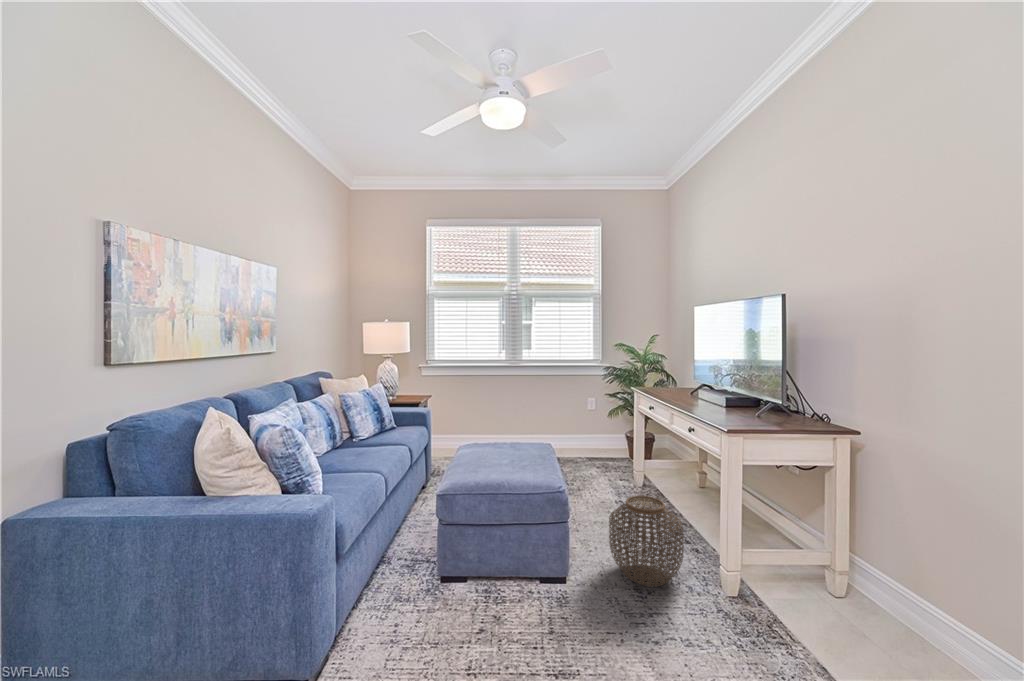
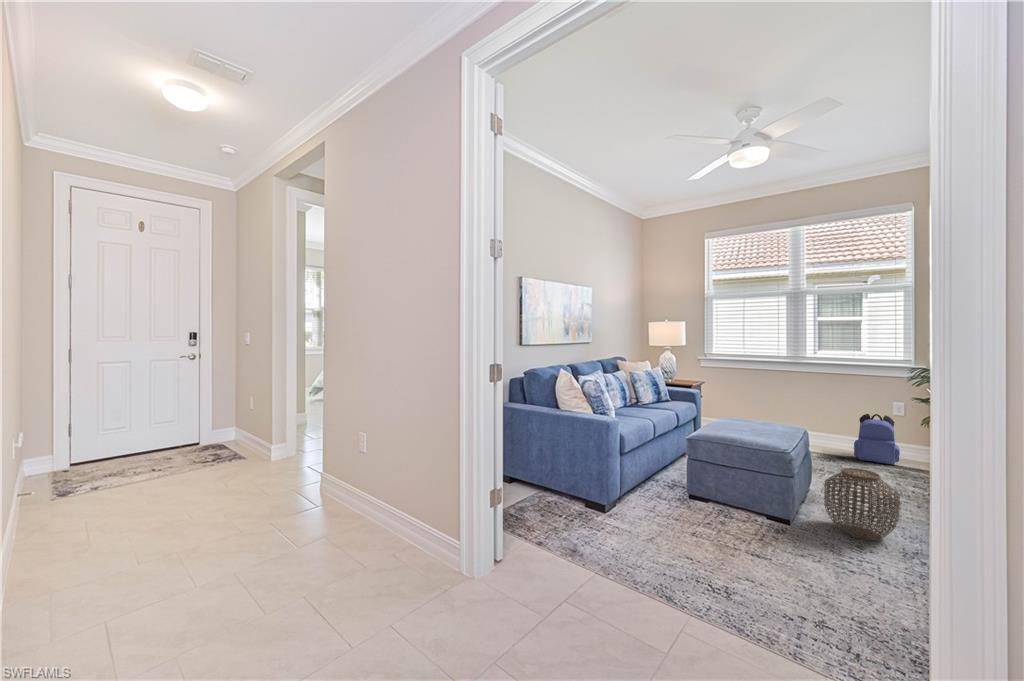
backpack: none [570,413,605,460] -> present [854,414,900,465]

